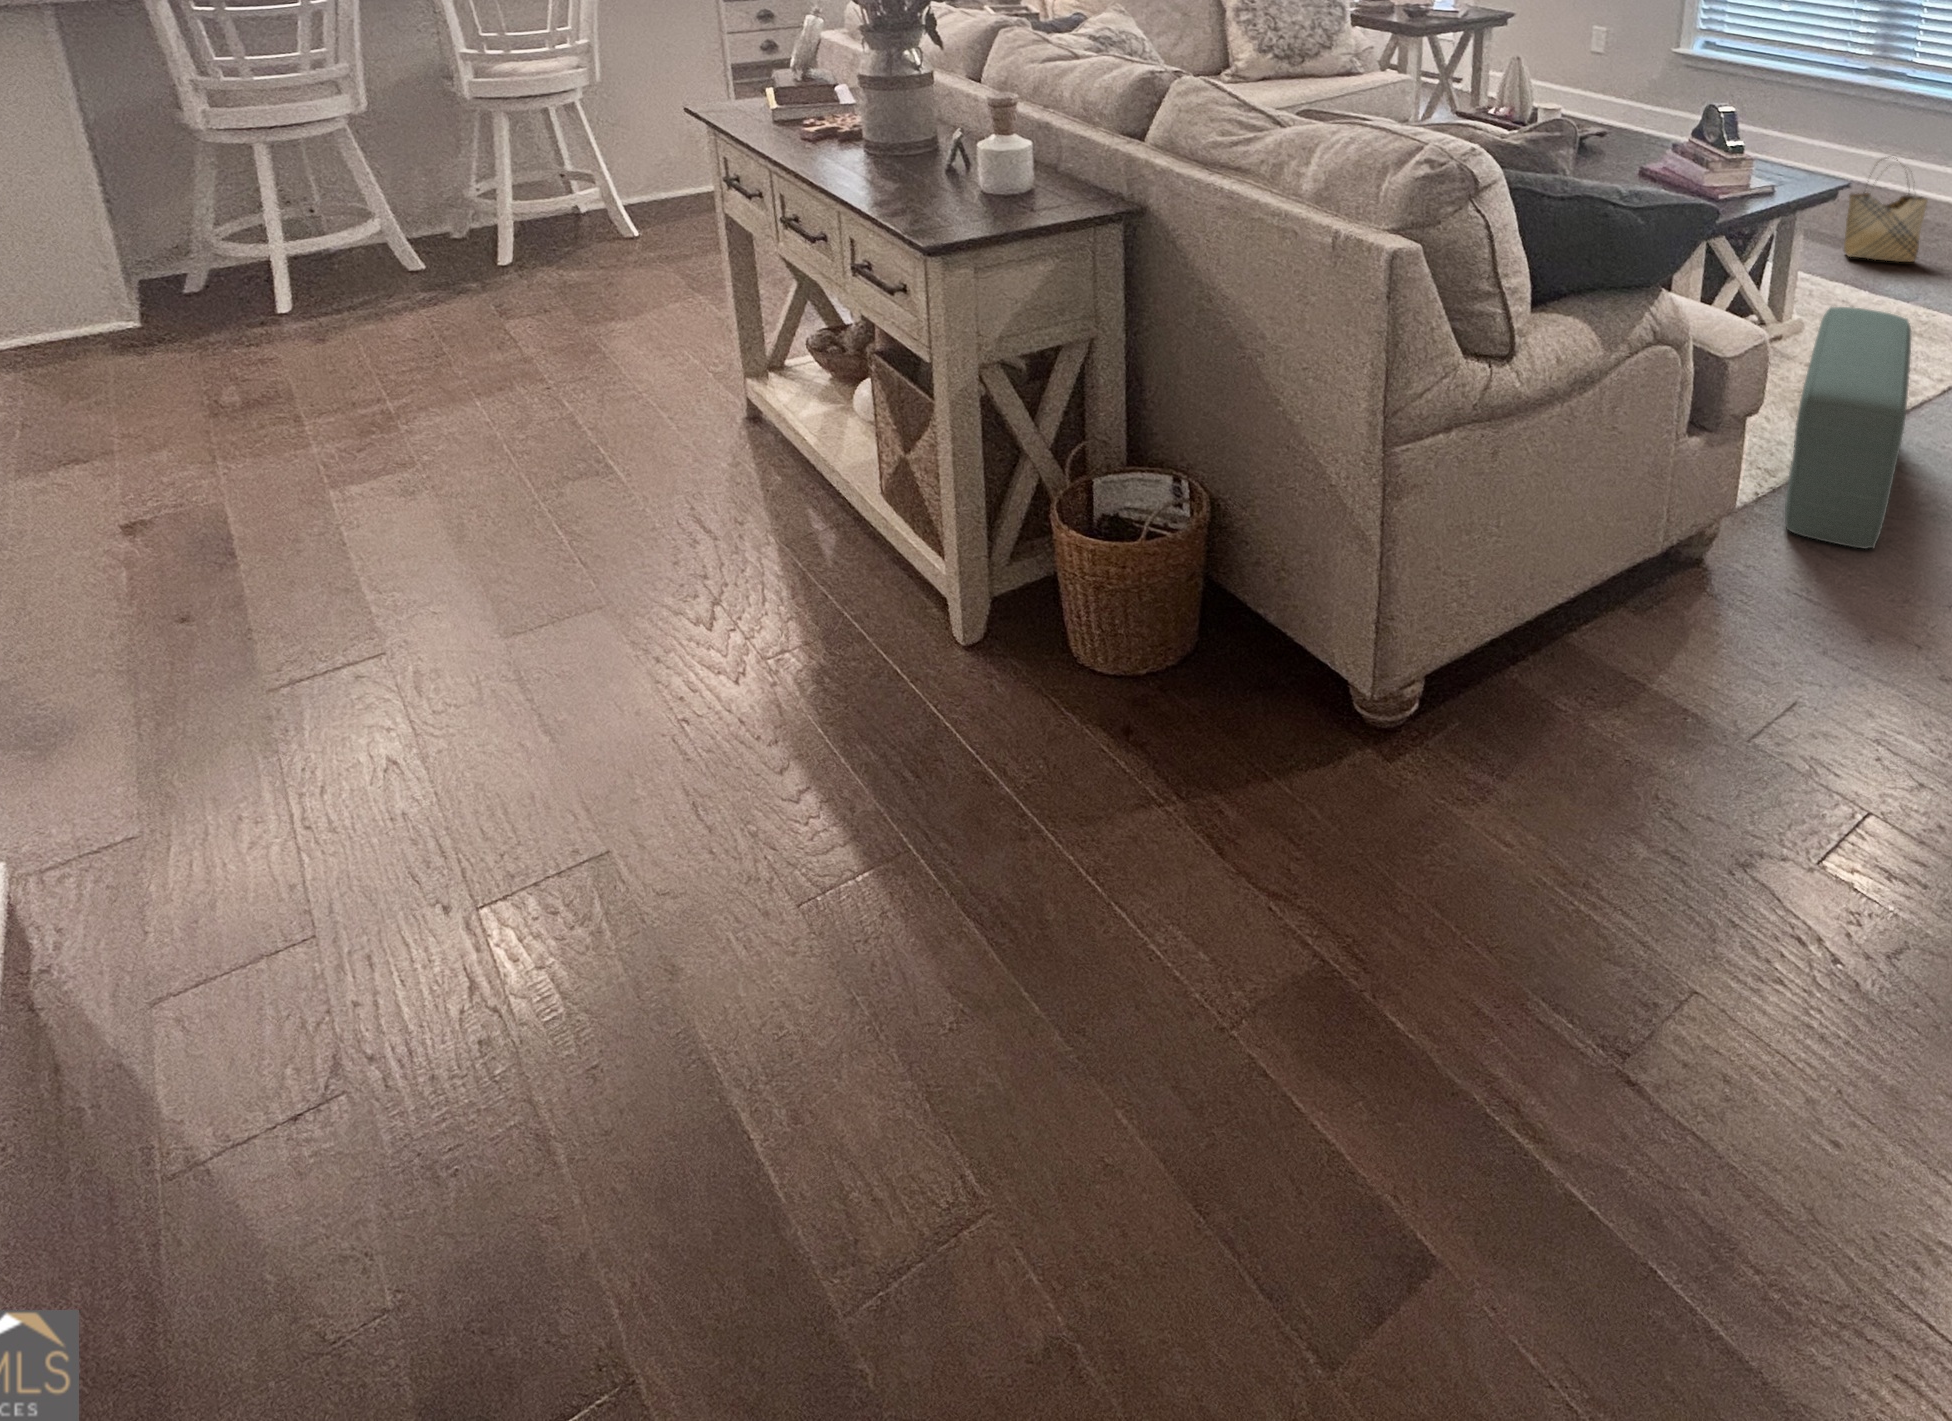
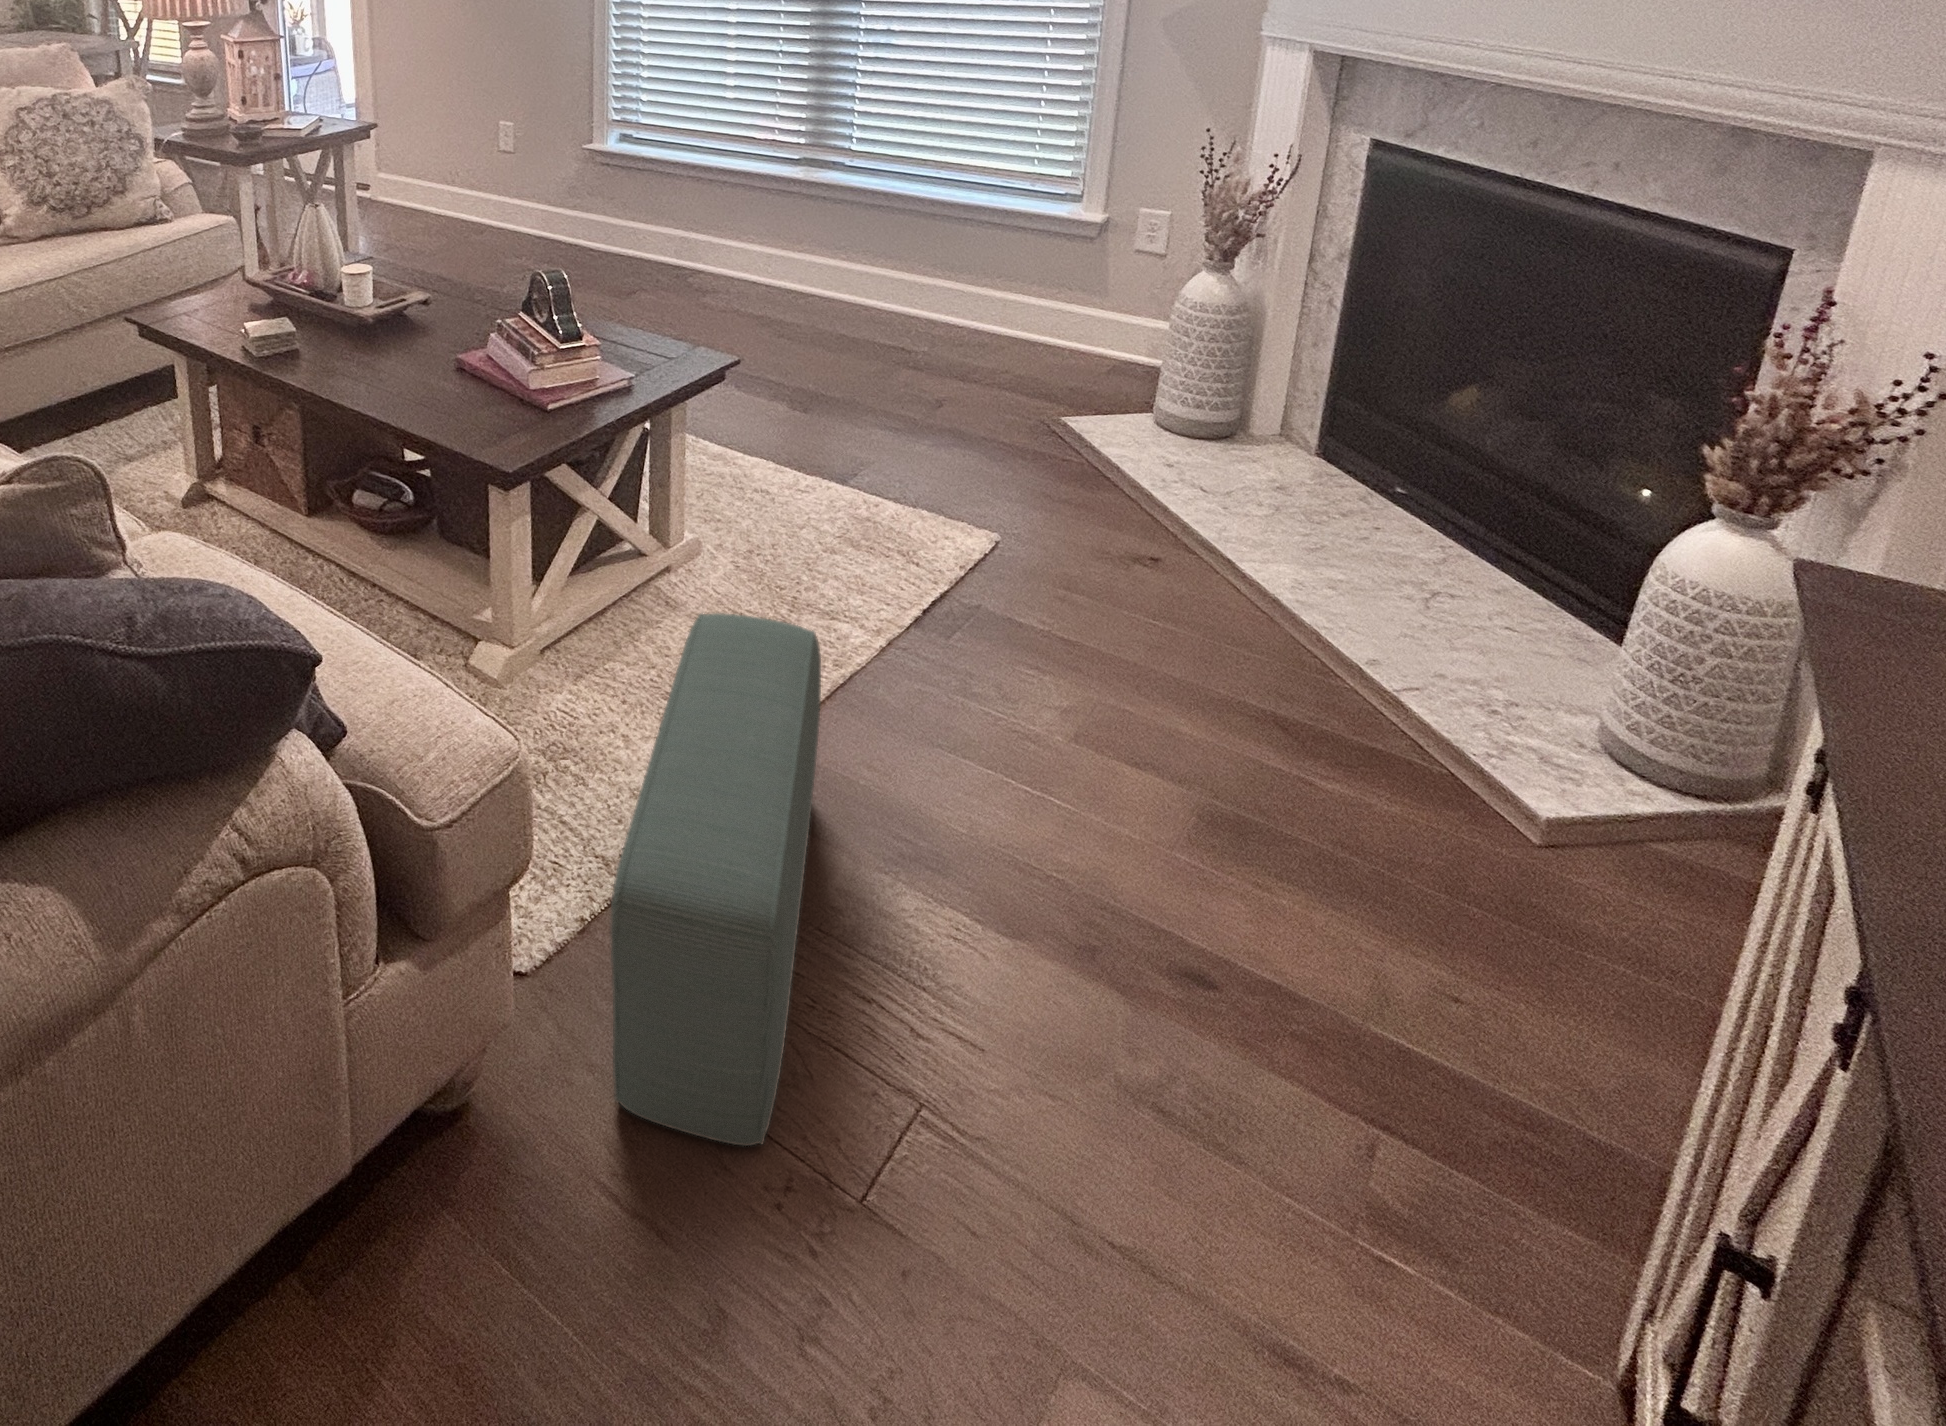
woven basket: present [1844,158,1928,262] -> none [775,287,873,420]

